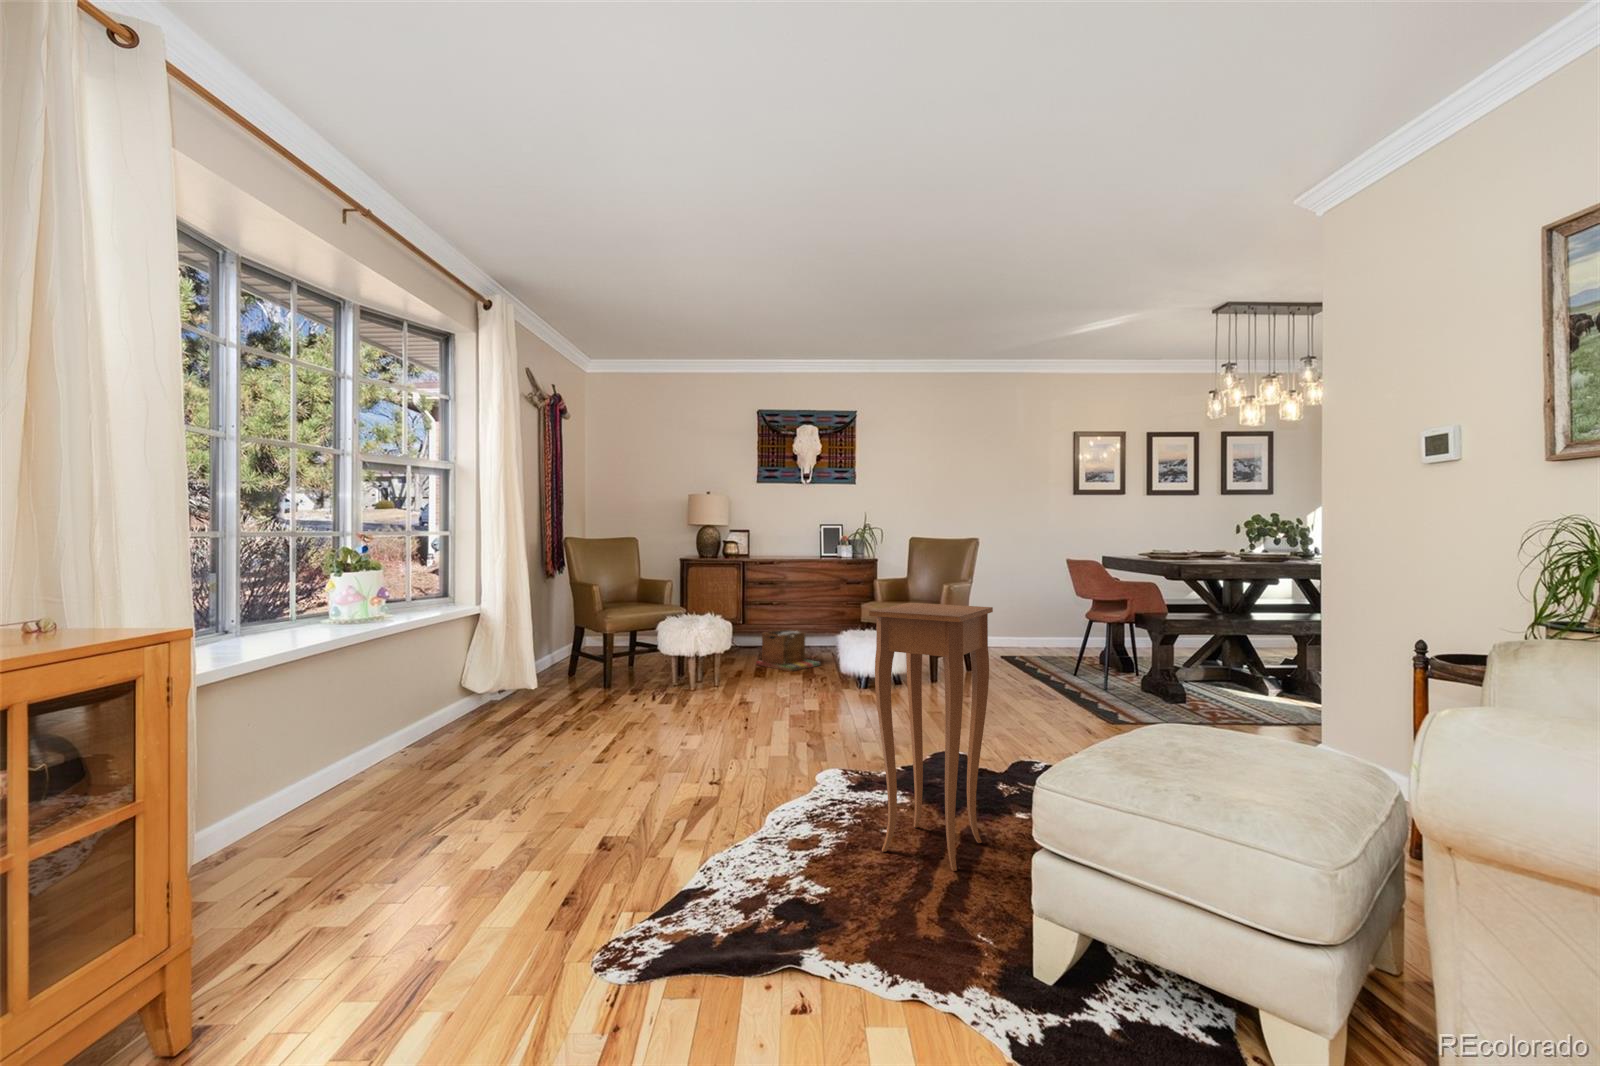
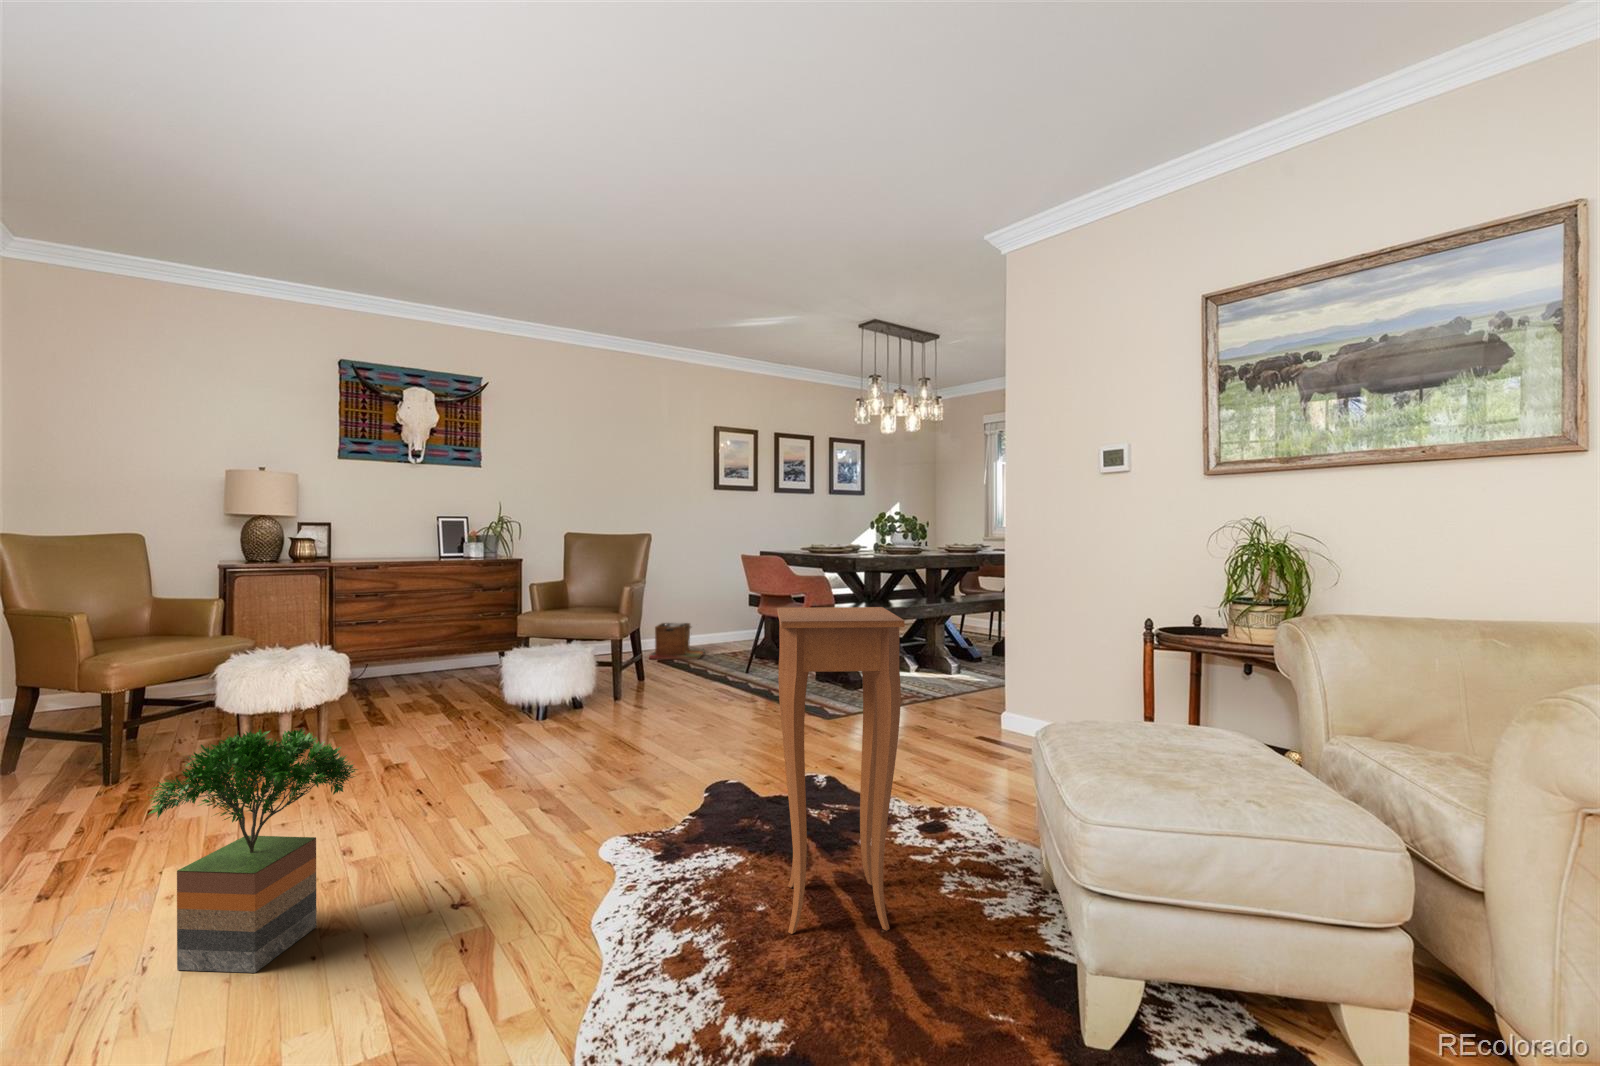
laundry basket: present [756,630,820,671] -> present [649,623,705,659]
potted tree: none [570,654,665,786] -> present [148,728,358,973]

